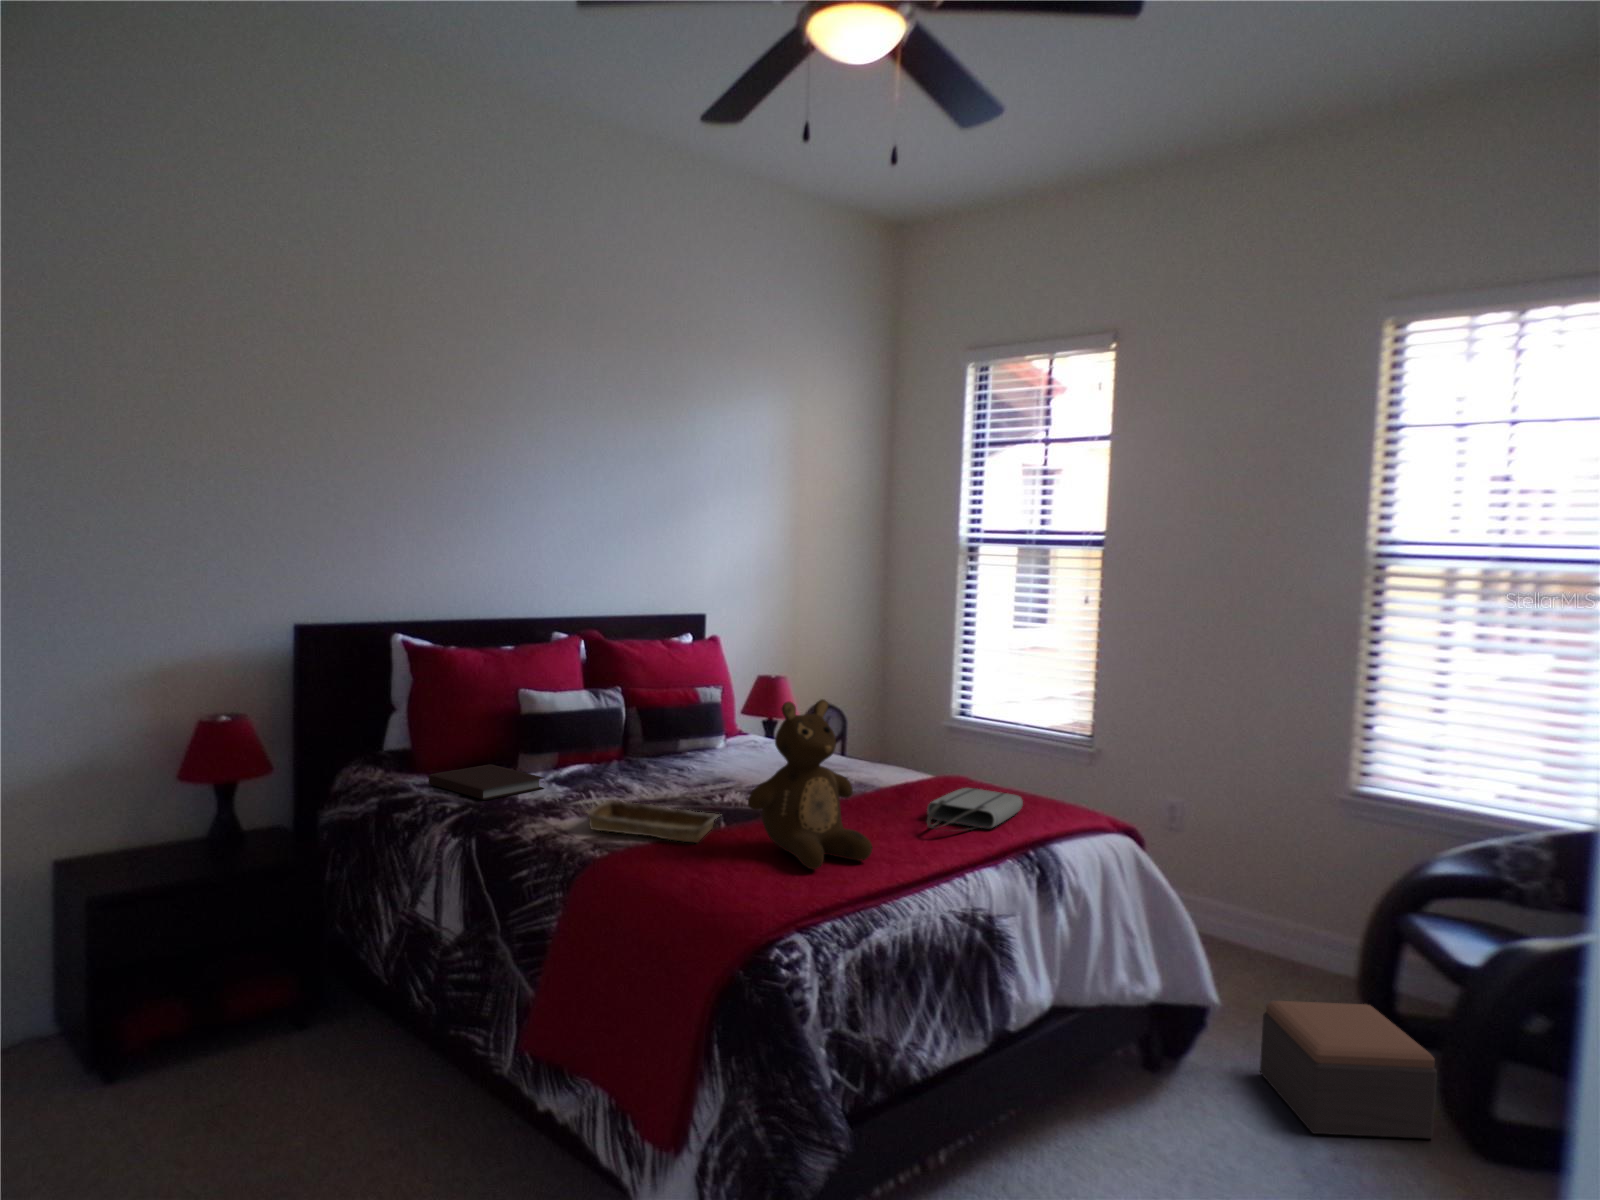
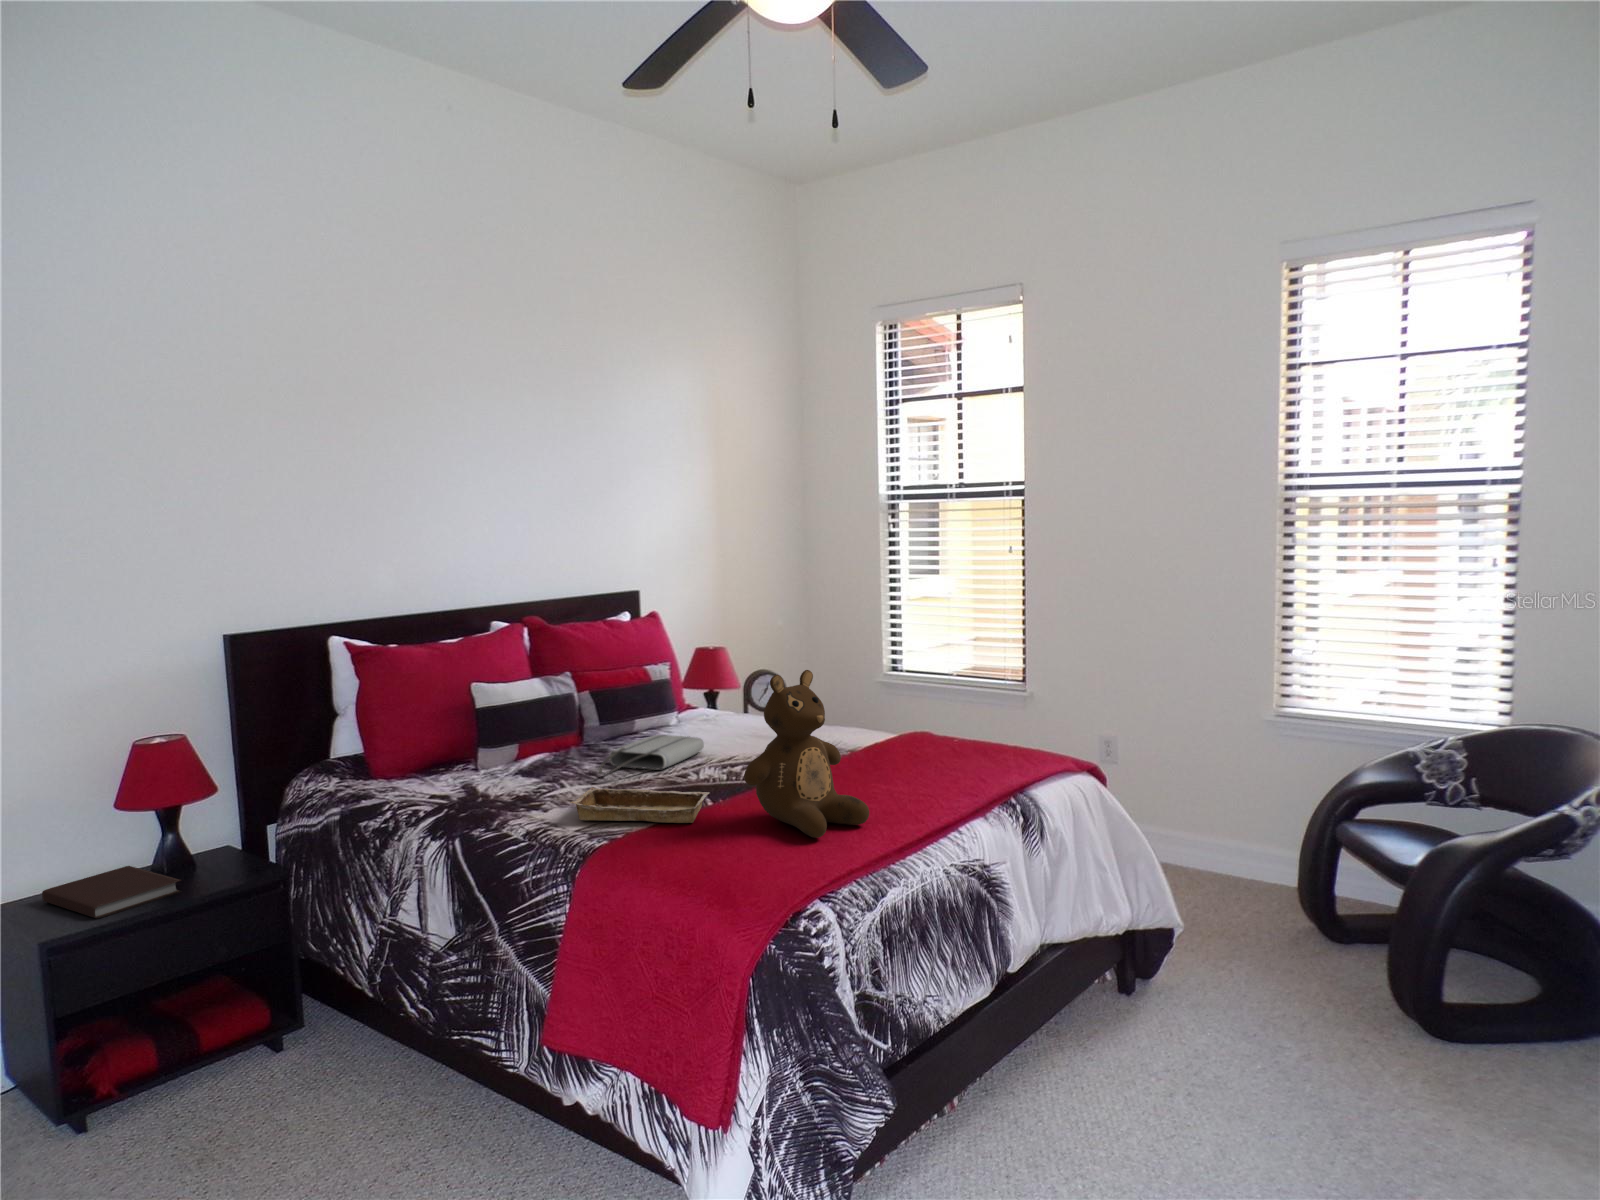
notebook: present [429,764,544,800] -> present [42,866,182,918]
tote bag: present [927,788,1023,830] -> present [598,735,704,775]
footstool: present [1260,1001,1437,1139] -> none [1222,909,1383,1033]

